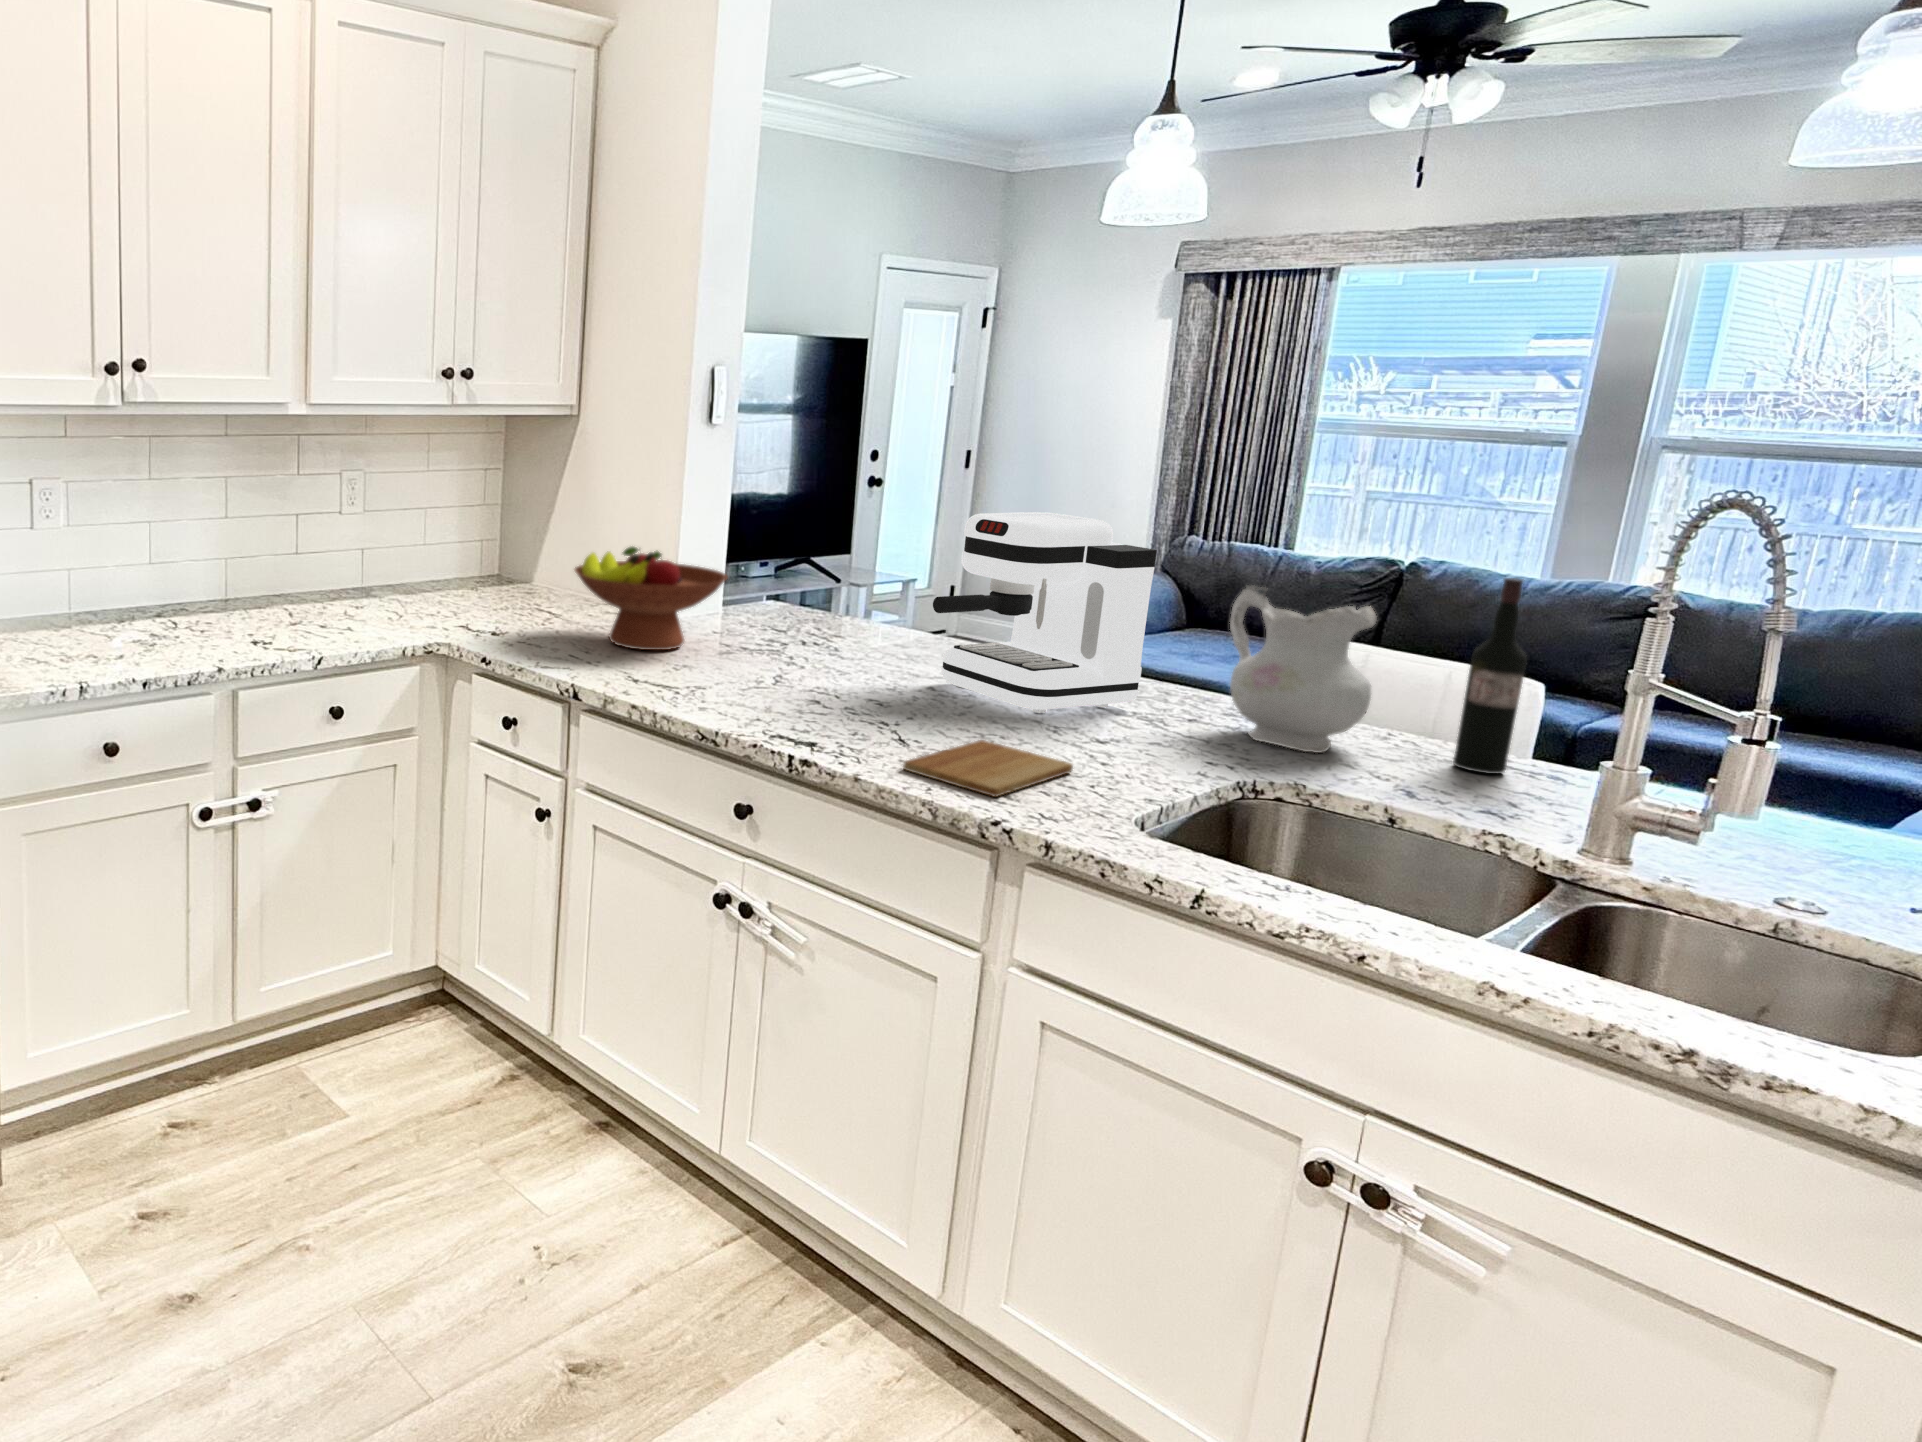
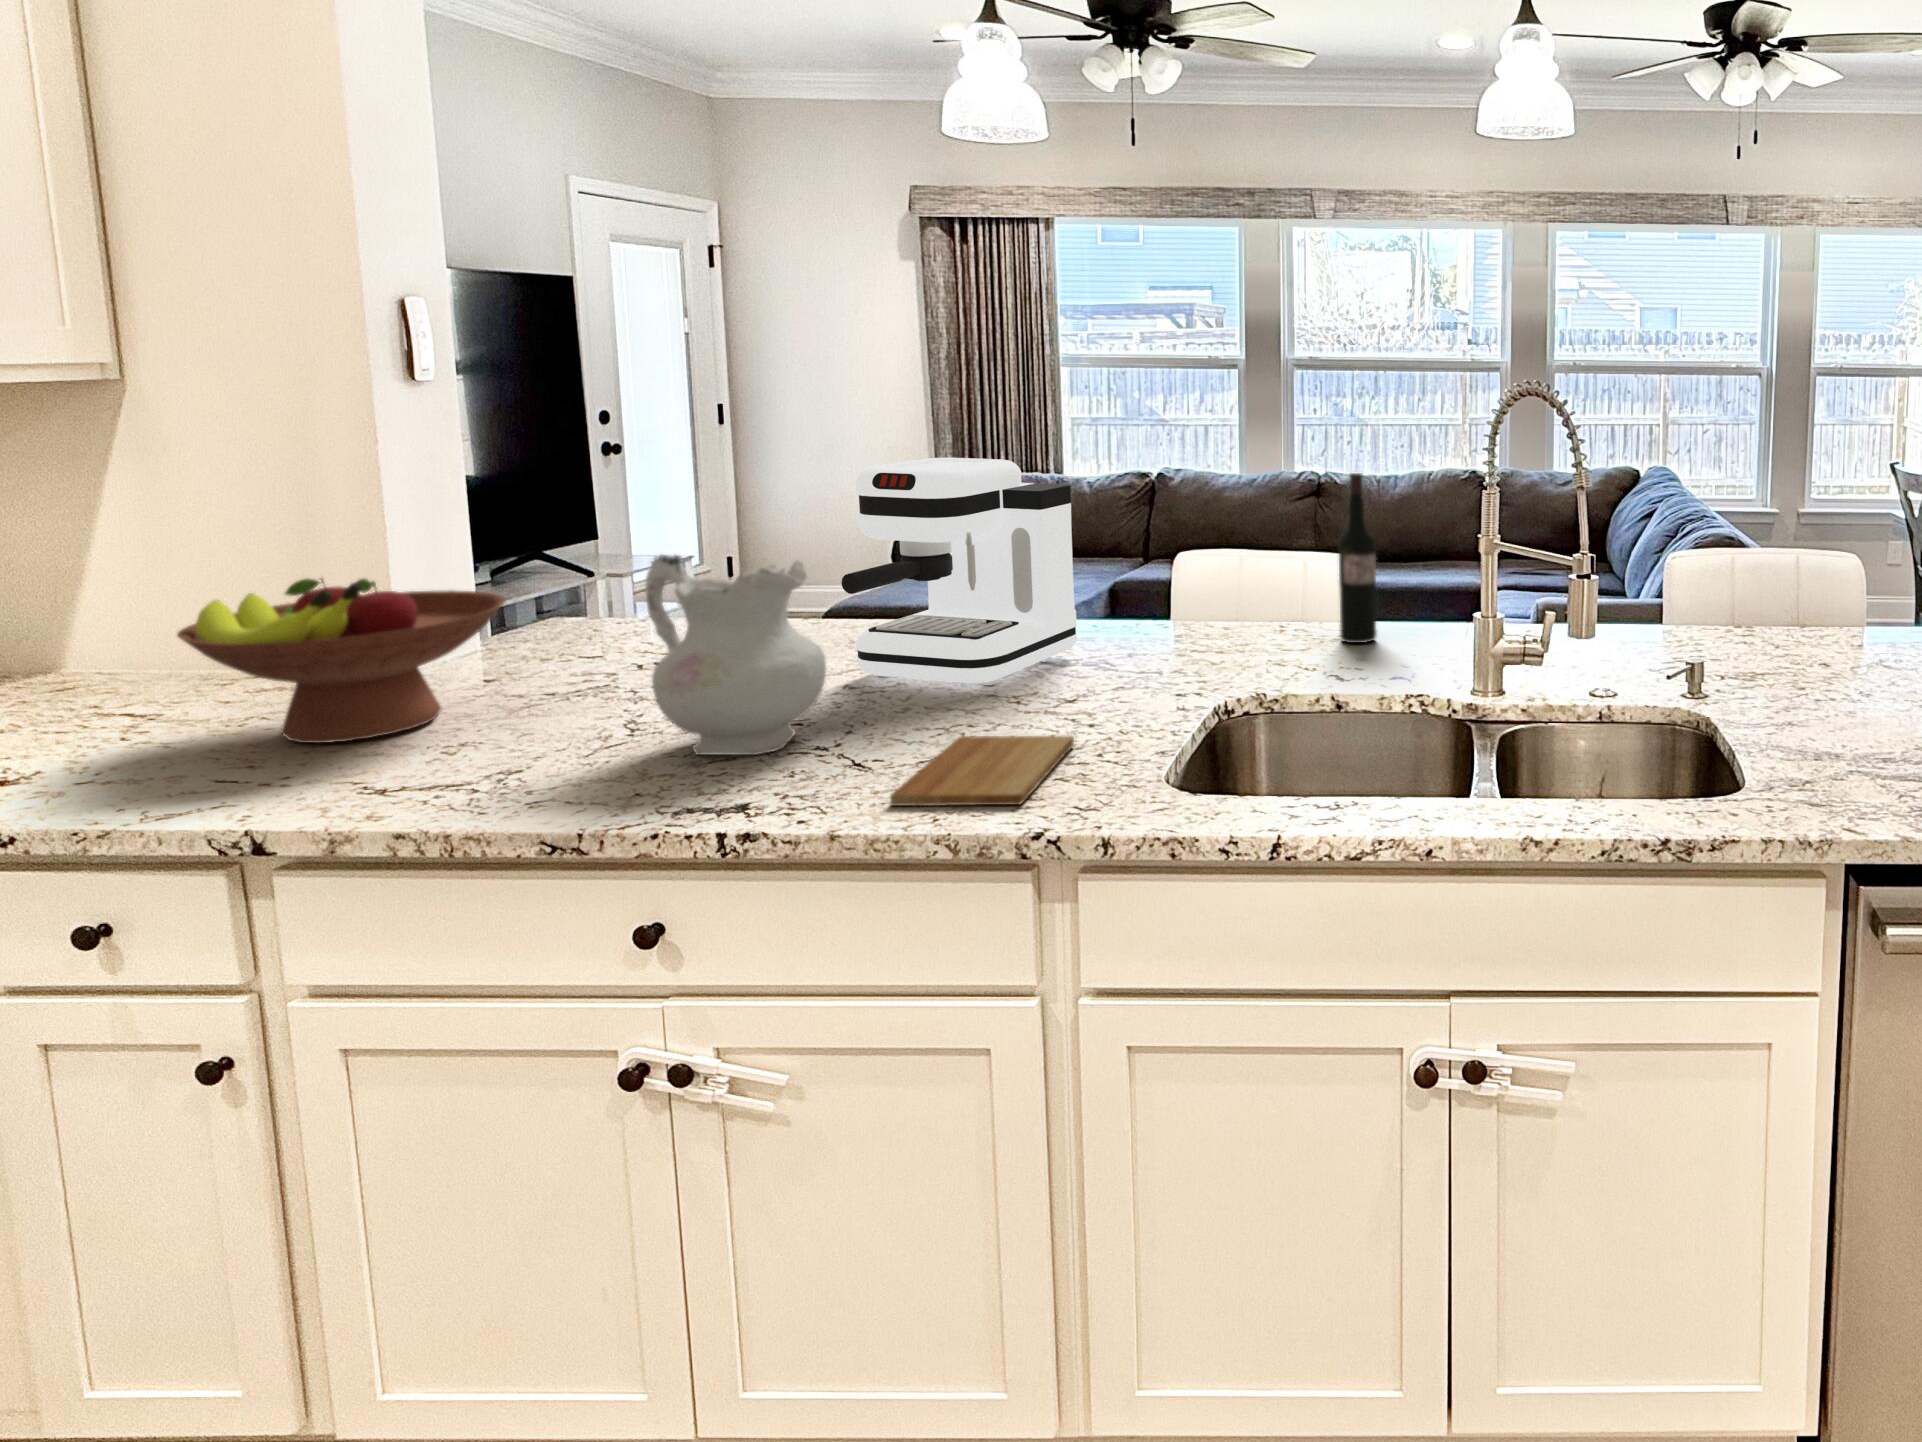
ceramic pitcher: present [1230,586,1377,753] -> present [646,555,826,755]

